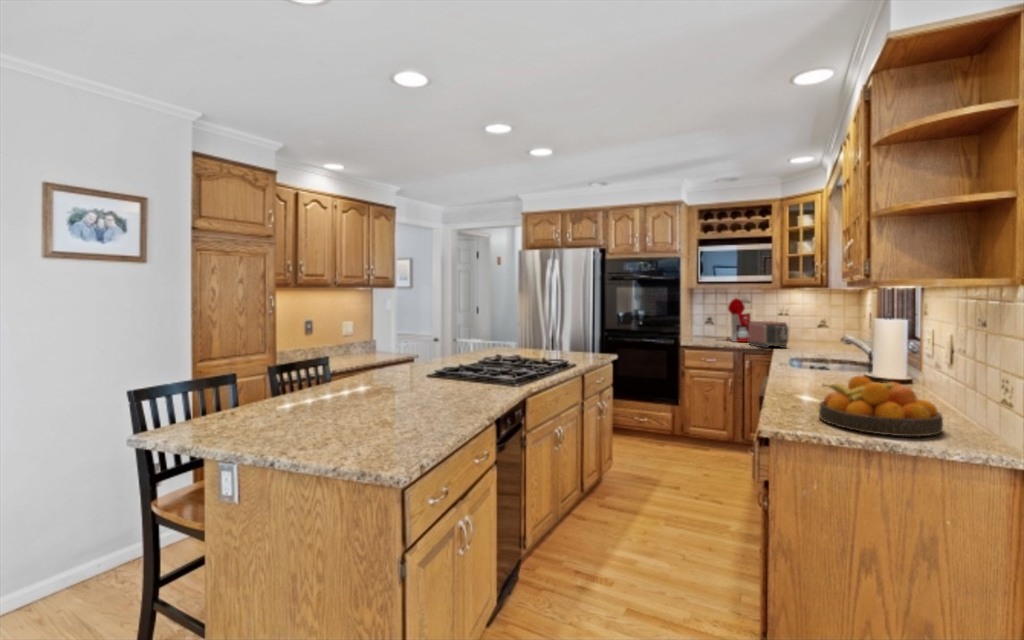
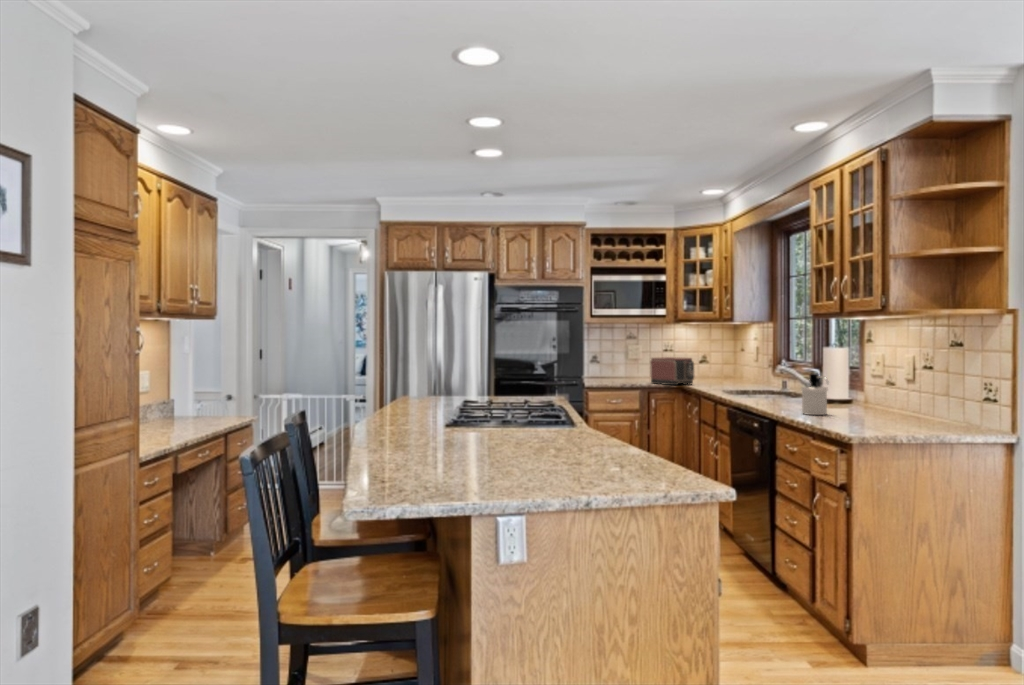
coffee maker: present [727,298,751,342] -> none [607,333,647,381]
soap dispenser: none [791,349,823,396] -> present [801,374,829,415]
fruit bowl: present [819,376,943,437] -> none [862,389,957,431]

